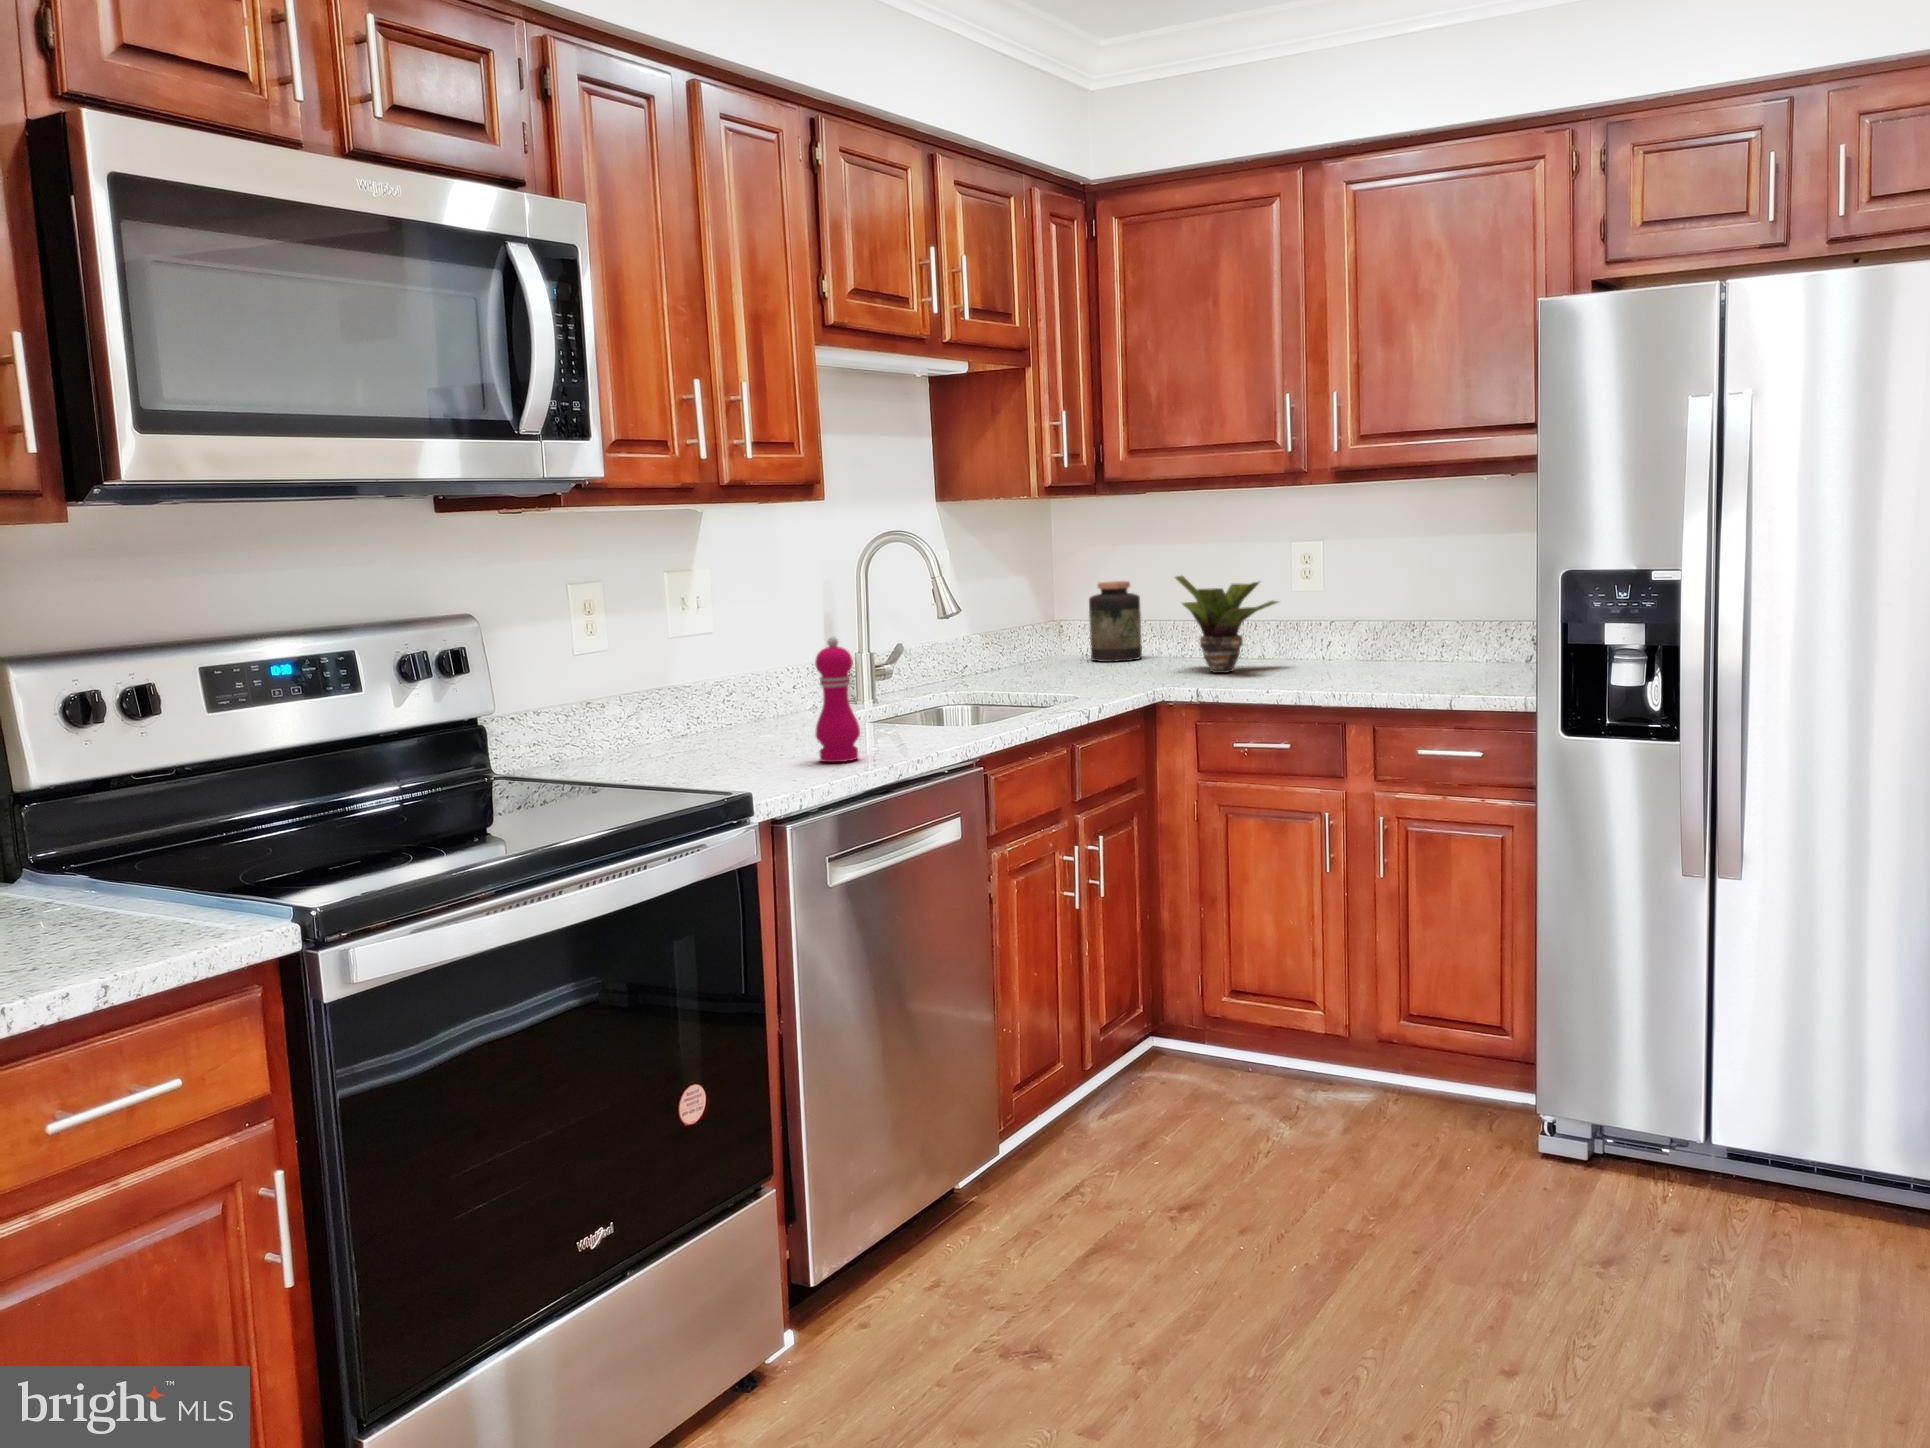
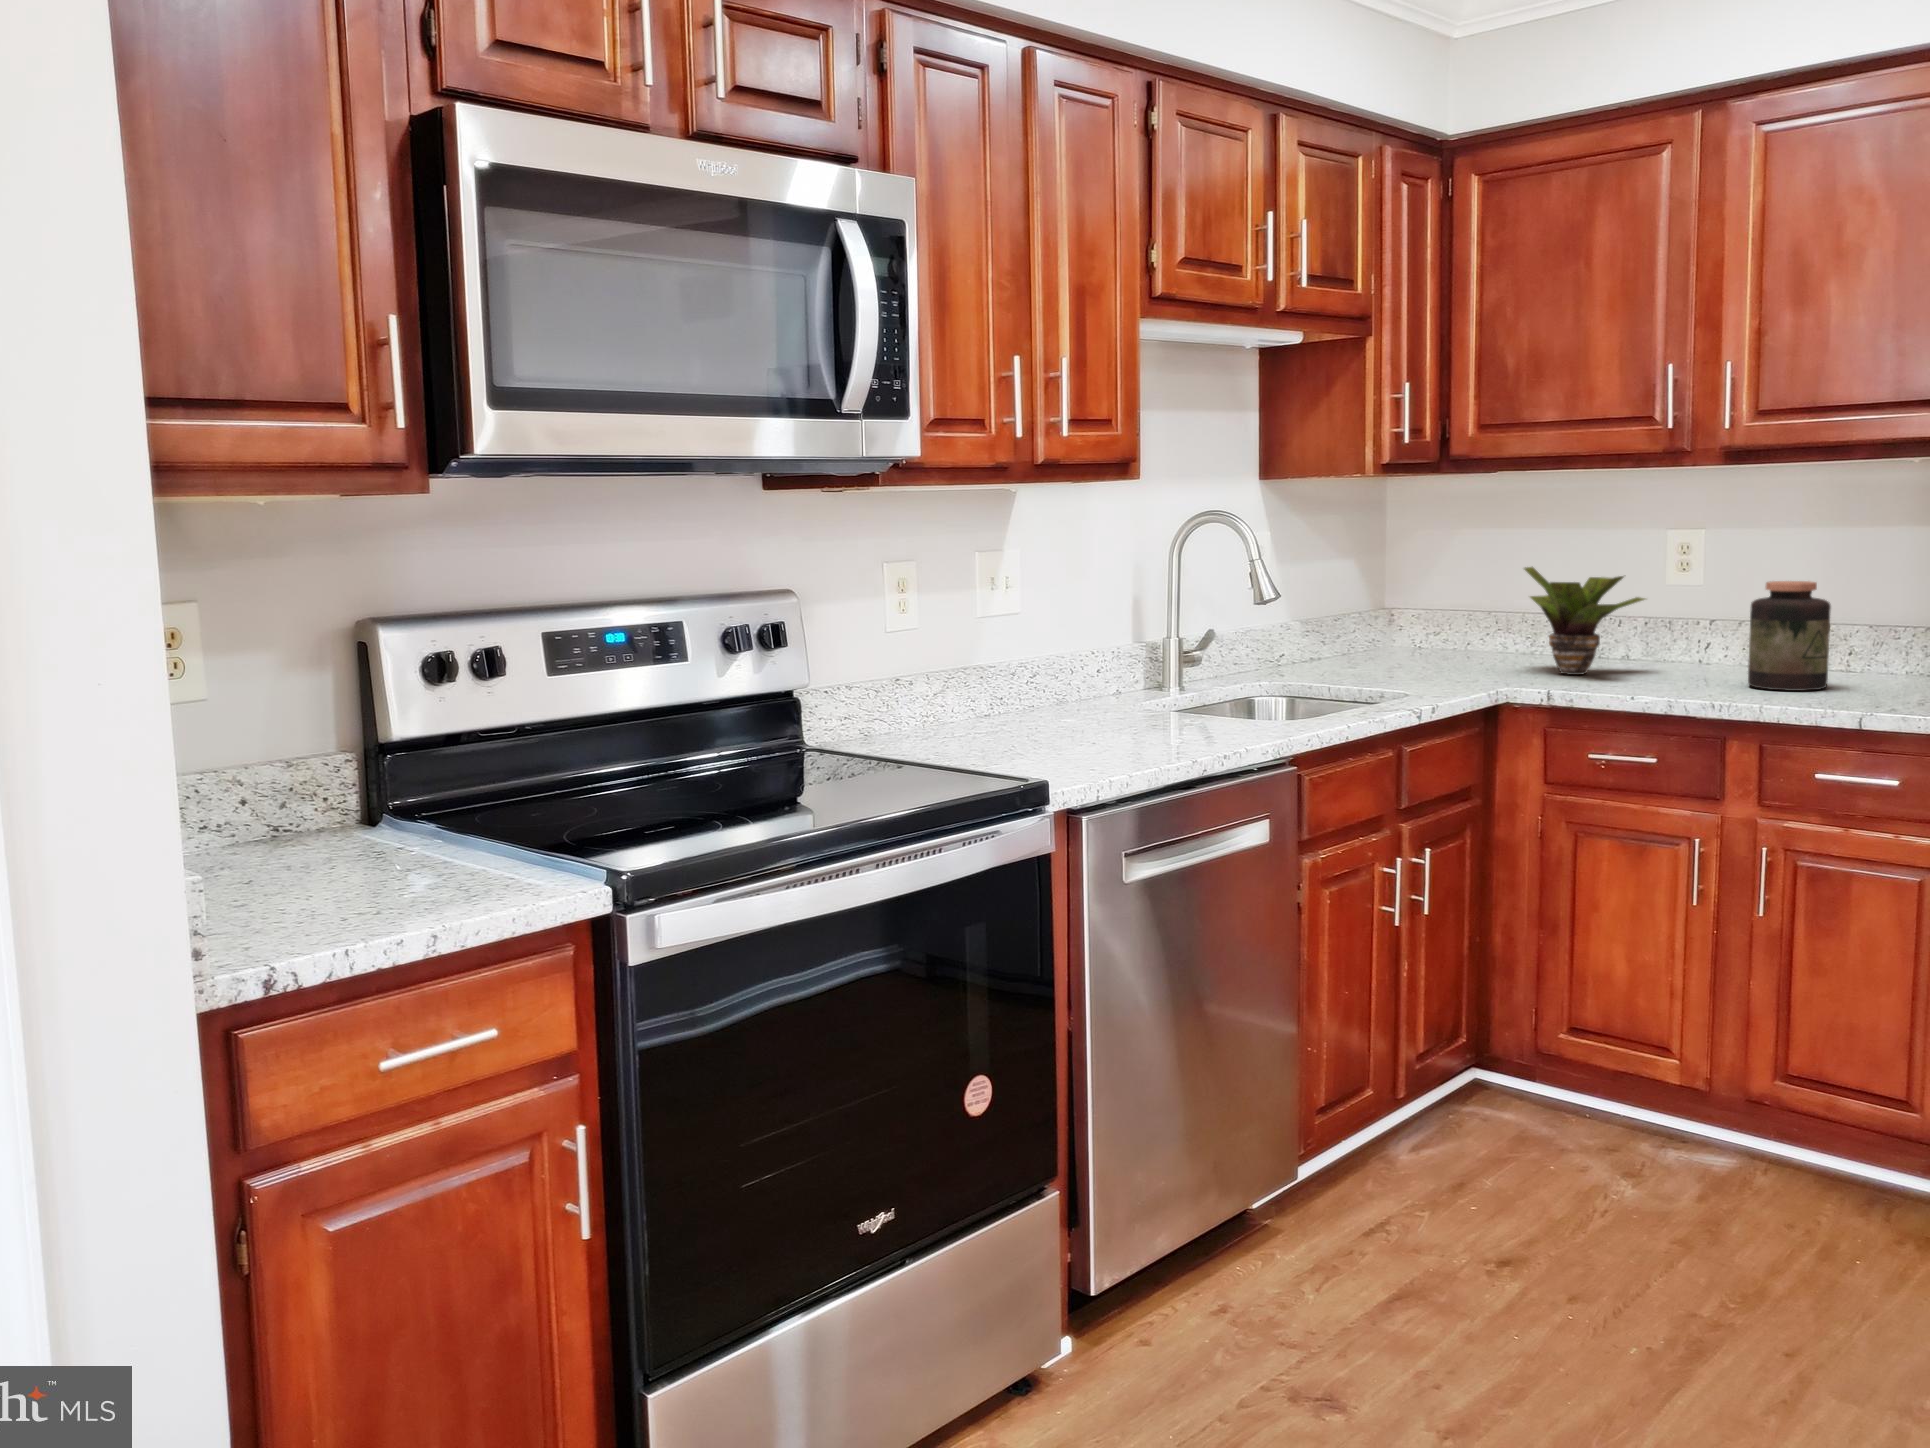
jar: present [1089,581,1142,662] -> present [1748,581,1831,691]
pepper mill: present [815,637,860,762] -> none [1123,623,1170,754]

